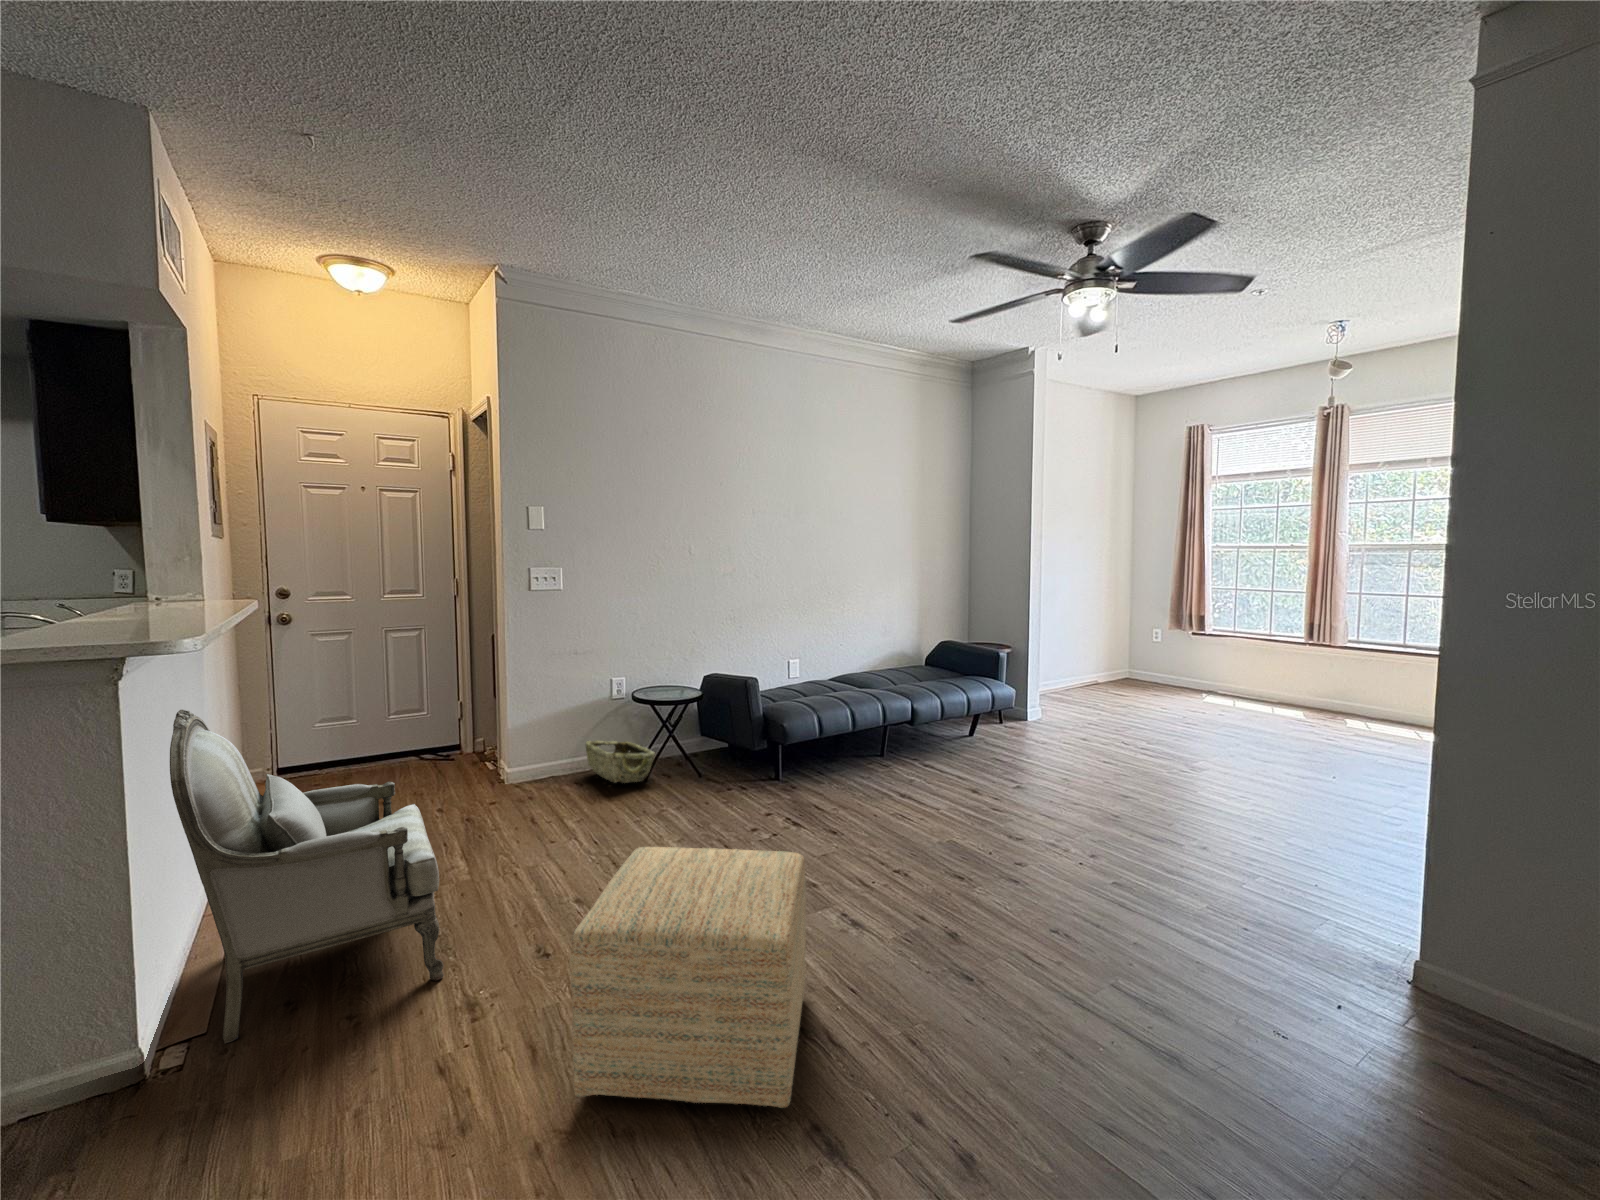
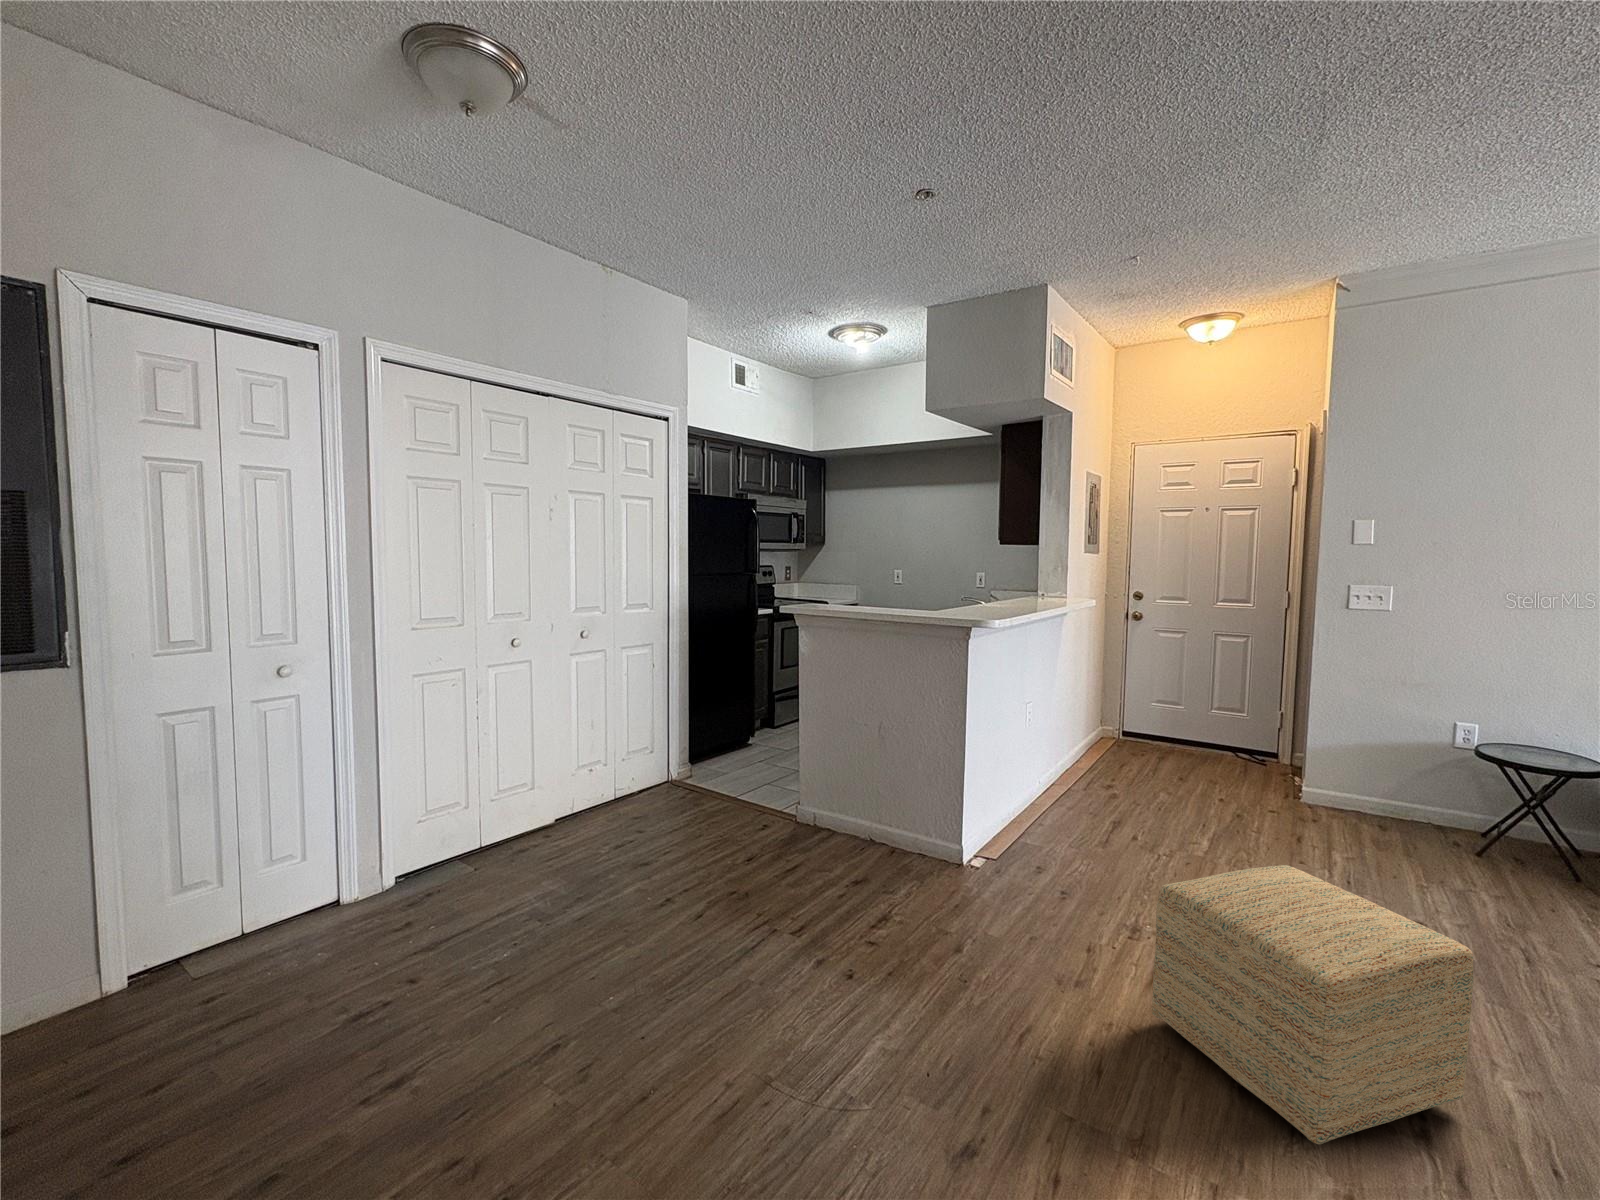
armchair: present [170,709,443,1043] -> none [990,664,1160,904]
woven basket: present [586,741,655,783] -> none [1402,786,1494,852]

